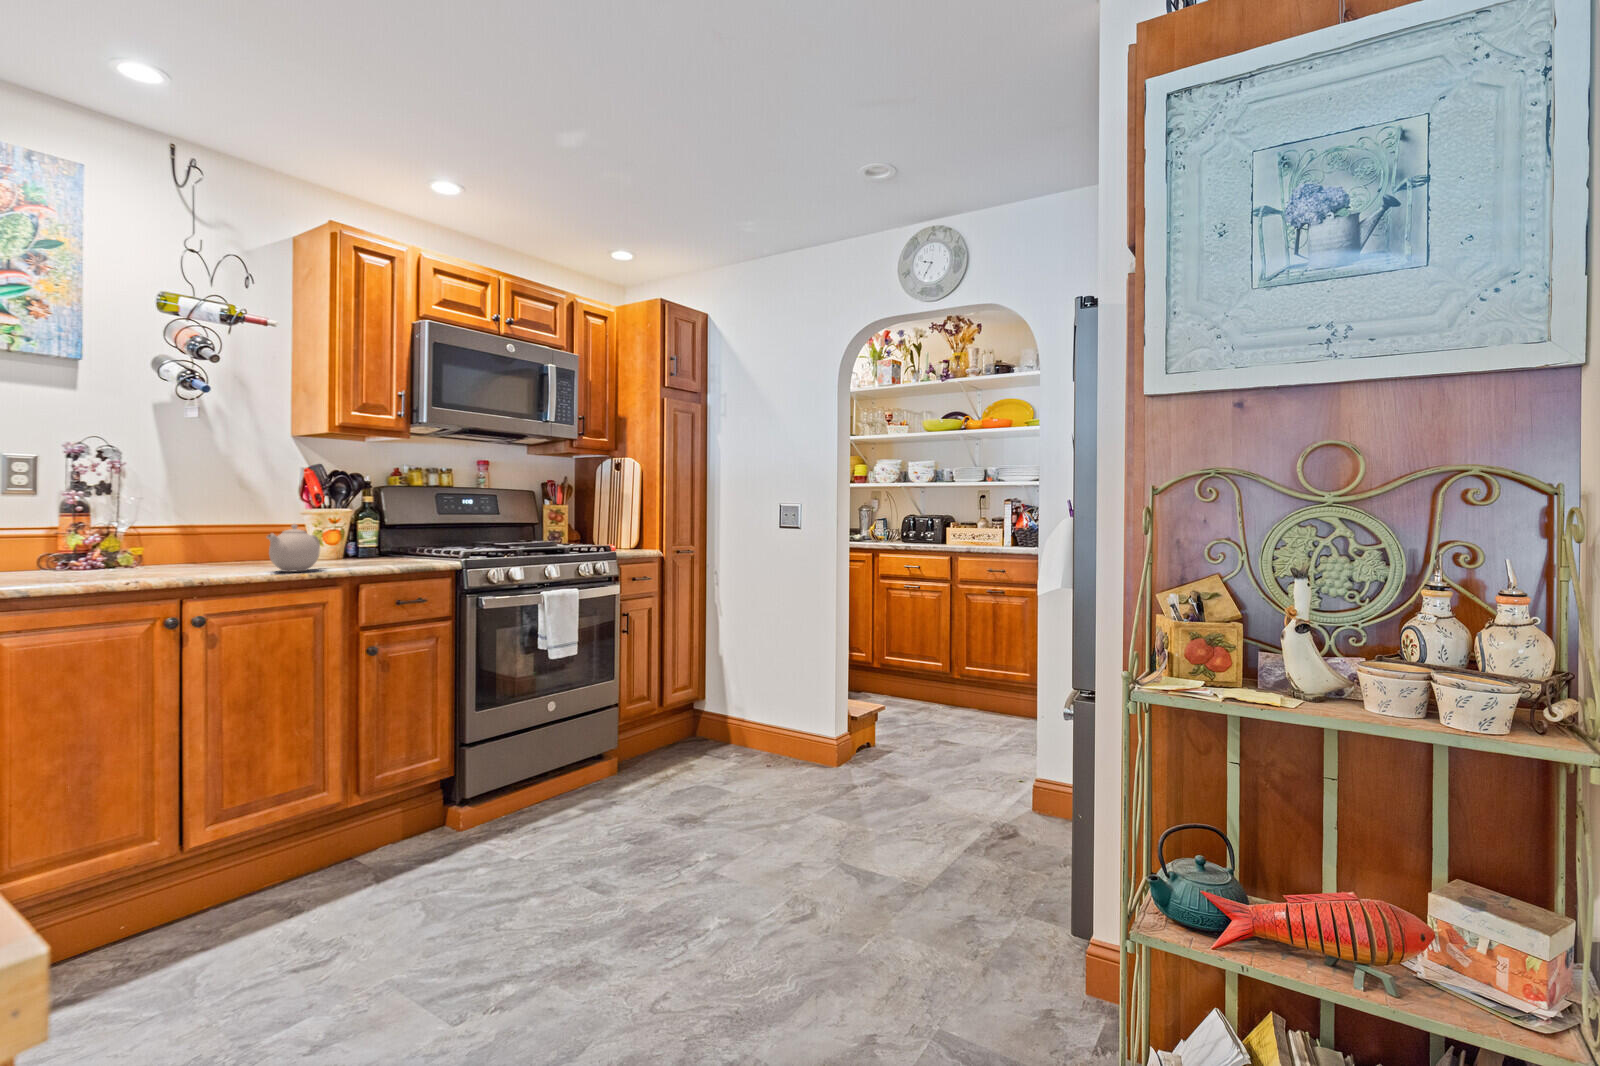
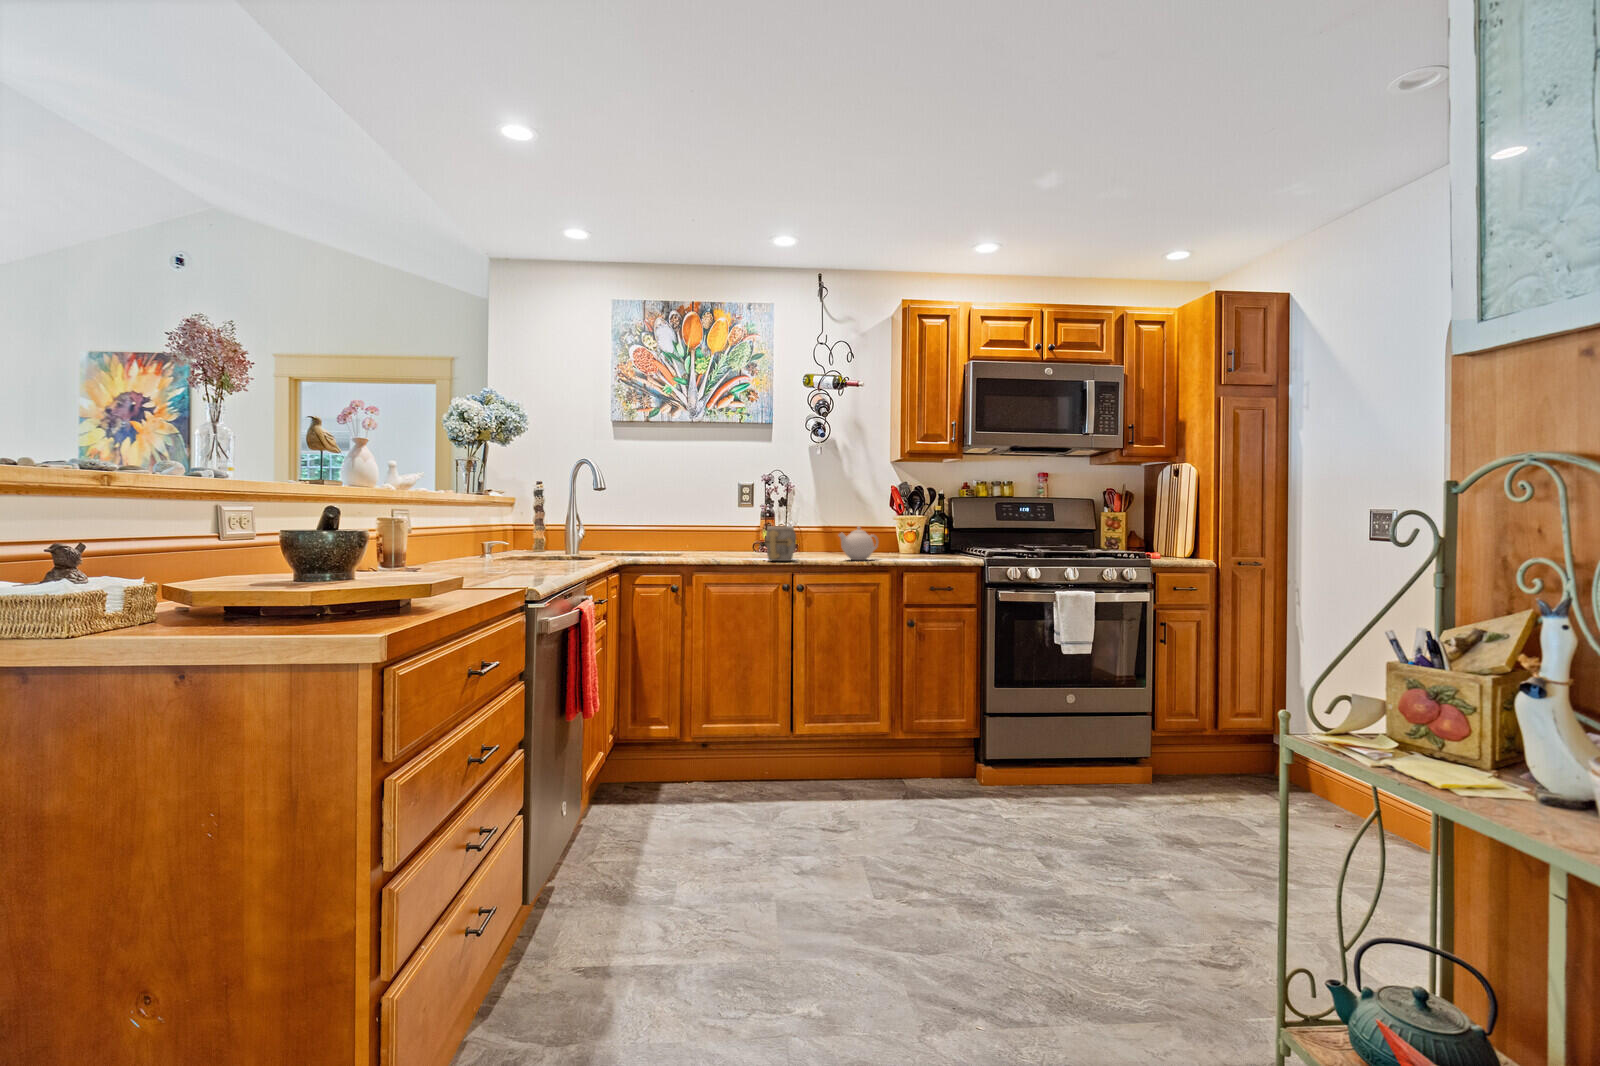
mug: none [128,525,188,580] -> present [765,526,796,561]

